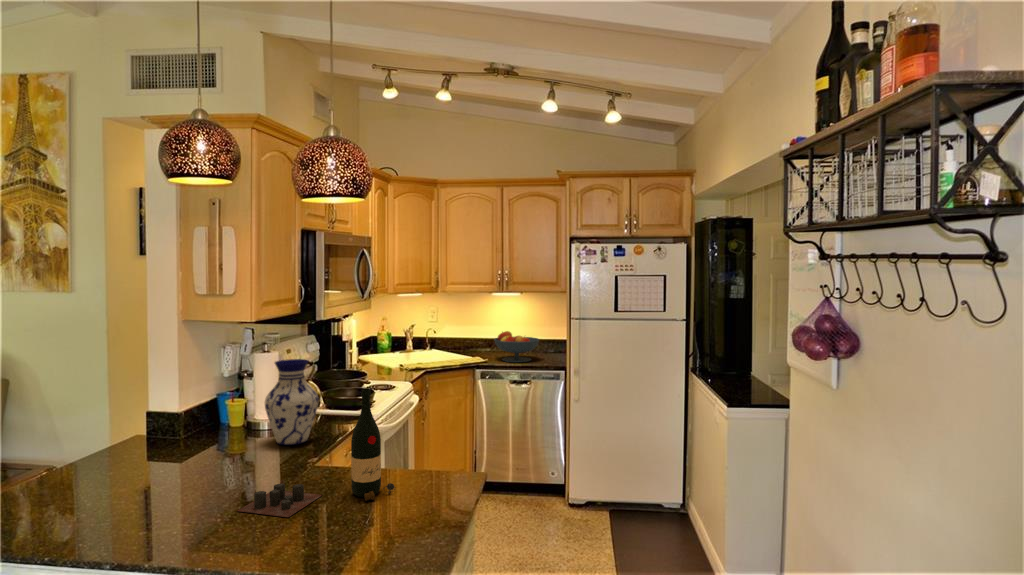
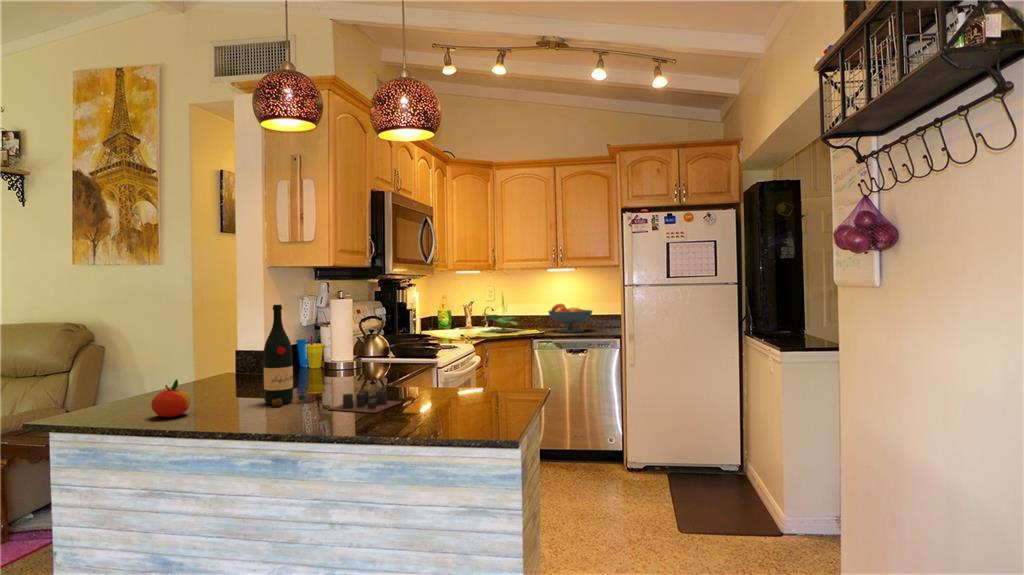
potted plant: none [424,317,471,362] -> present [484,298,523,332]
vase: present [265,359,318,445] -> none [343,299,392,376]
wine bottle: present [351,389,395,500] -> present [263,305,306,406]
apple: none [36,484,82,527] -> present [151,379,191,417]

